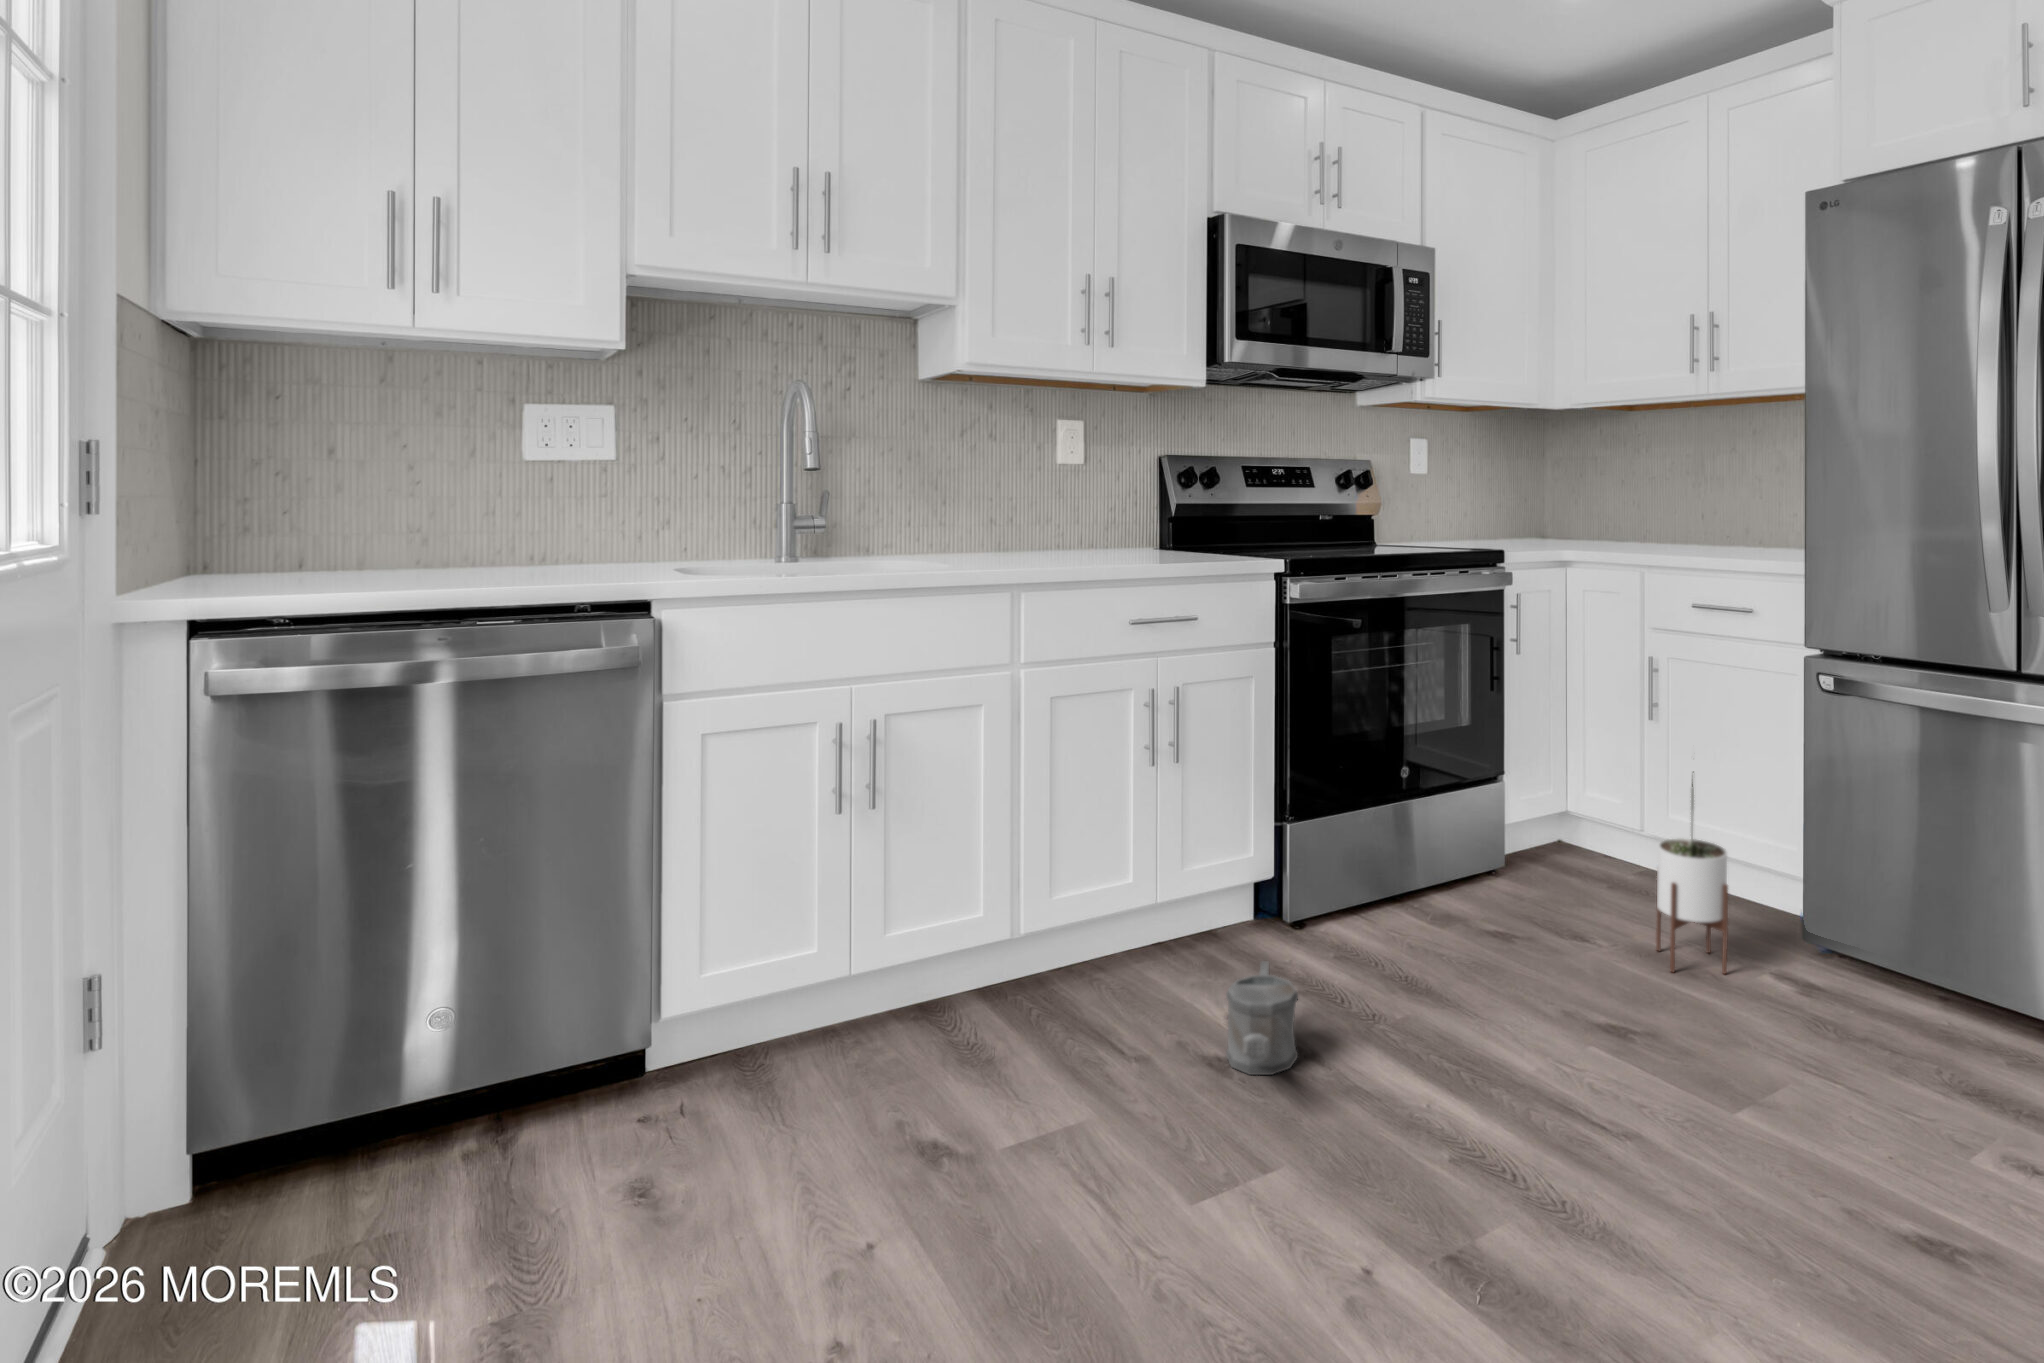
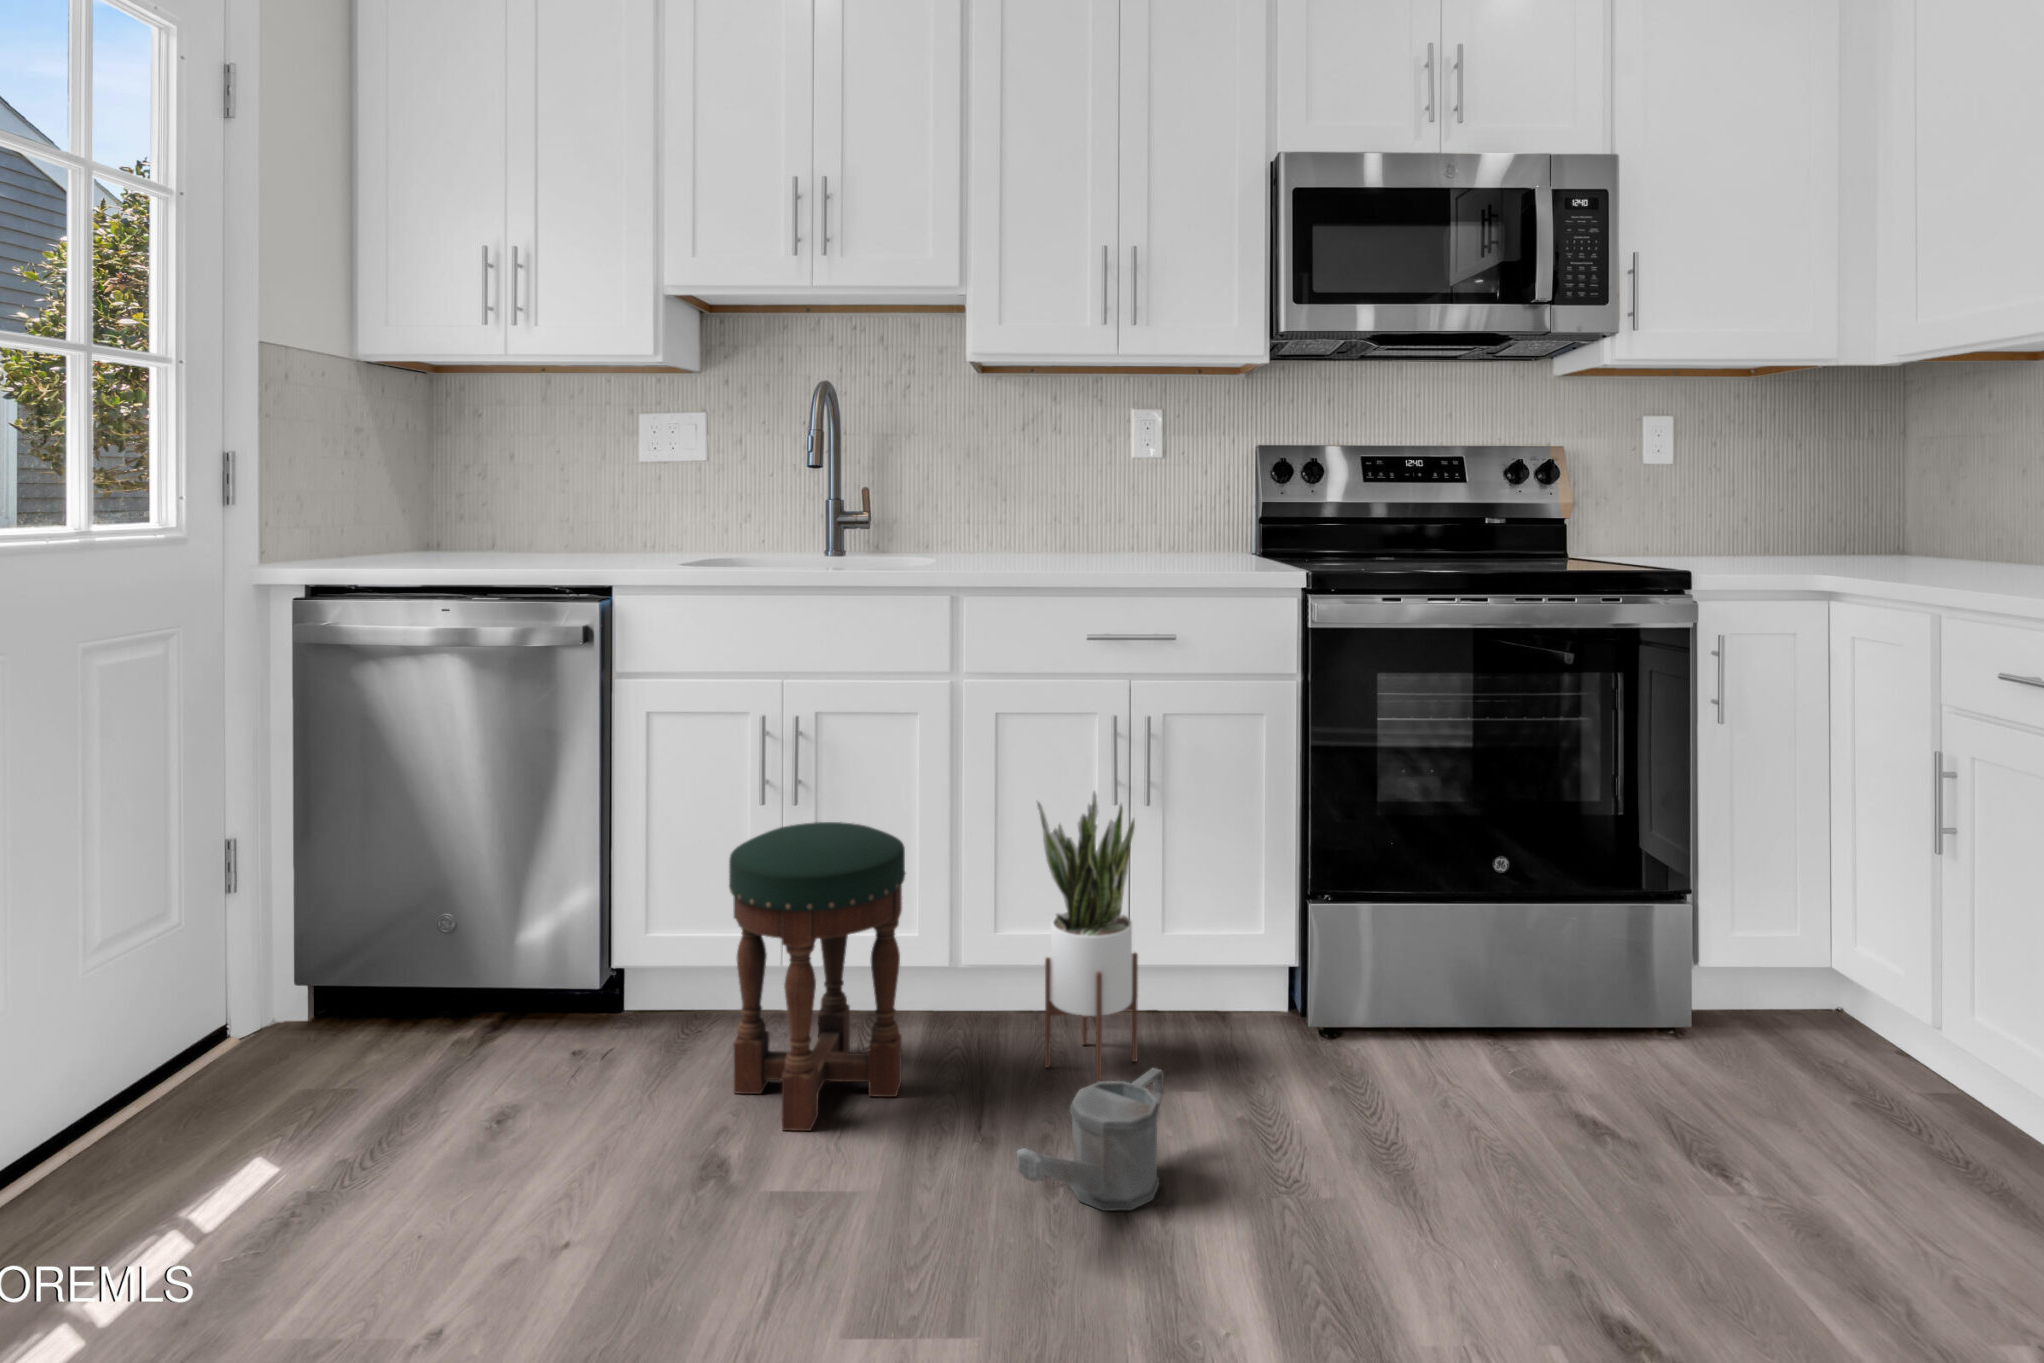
potted plant: present [1656,771,1728,974] -> present [1037,791,1138,1083]
stool: none [860,809,1029,1101] -> present [729,822,905,1131]

